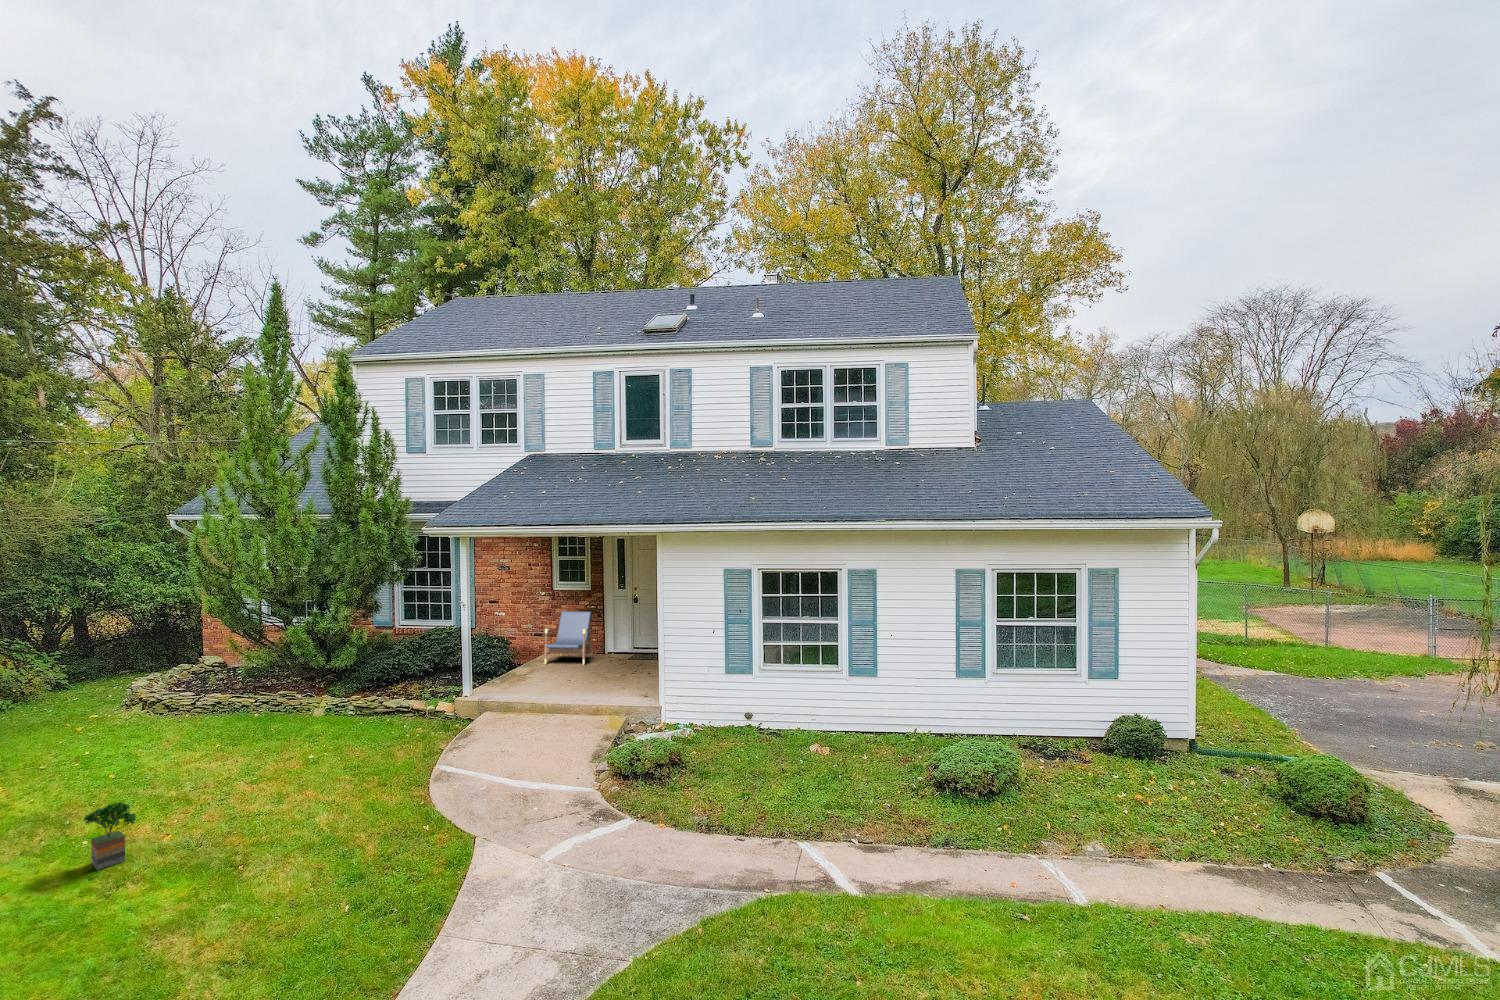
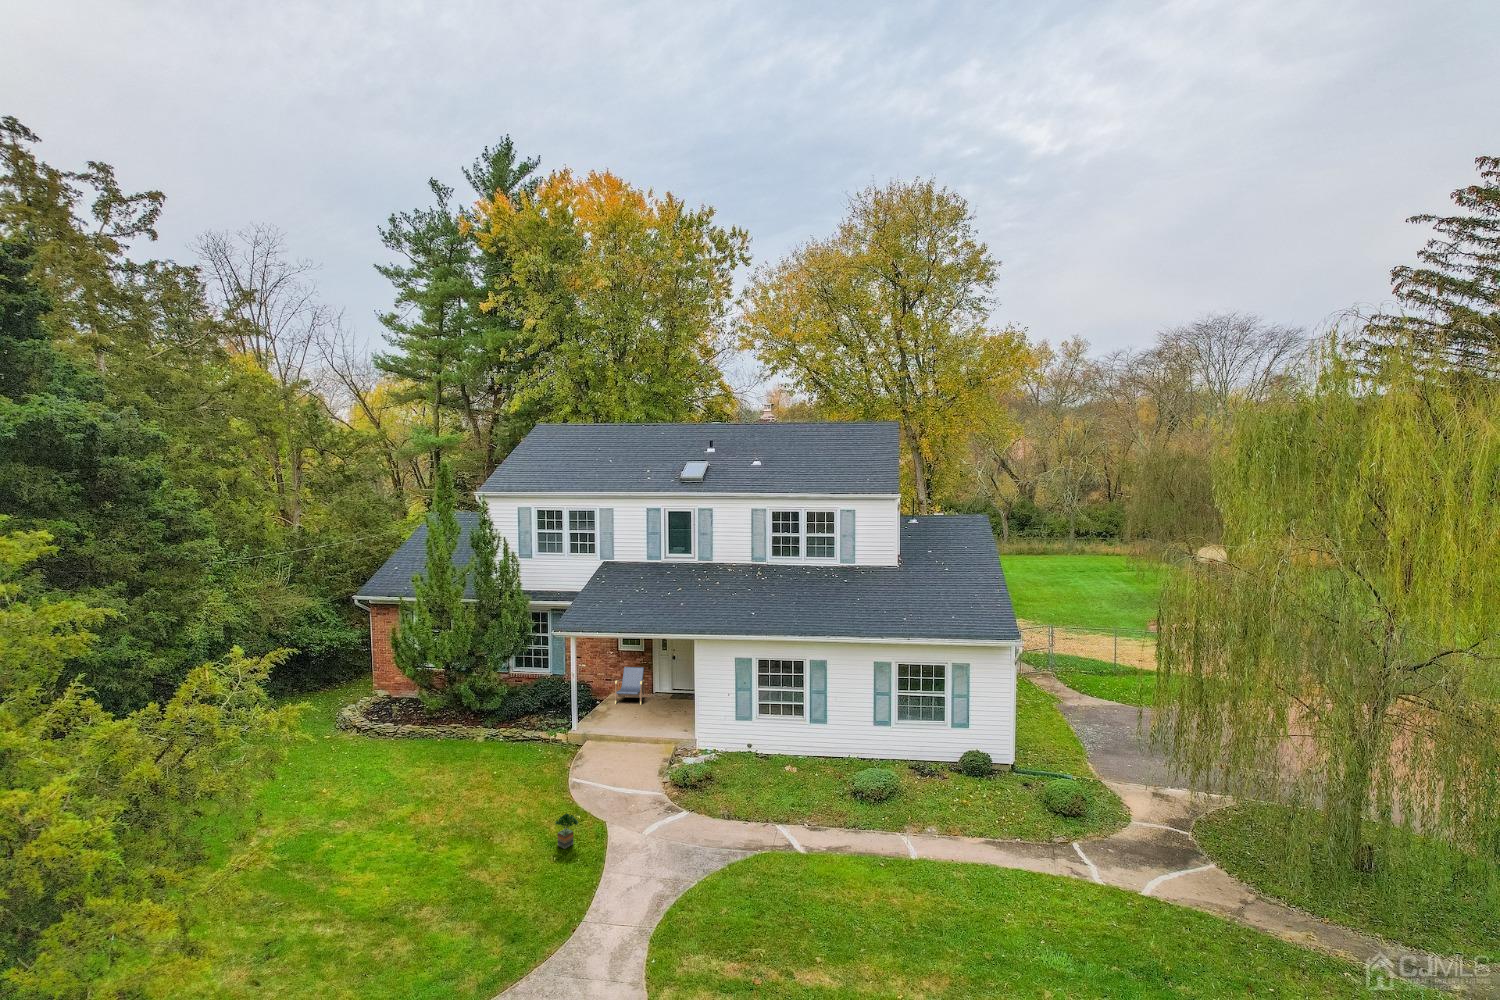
potted tree: present [83,802,136,870] -> present [555,813,578,849]

